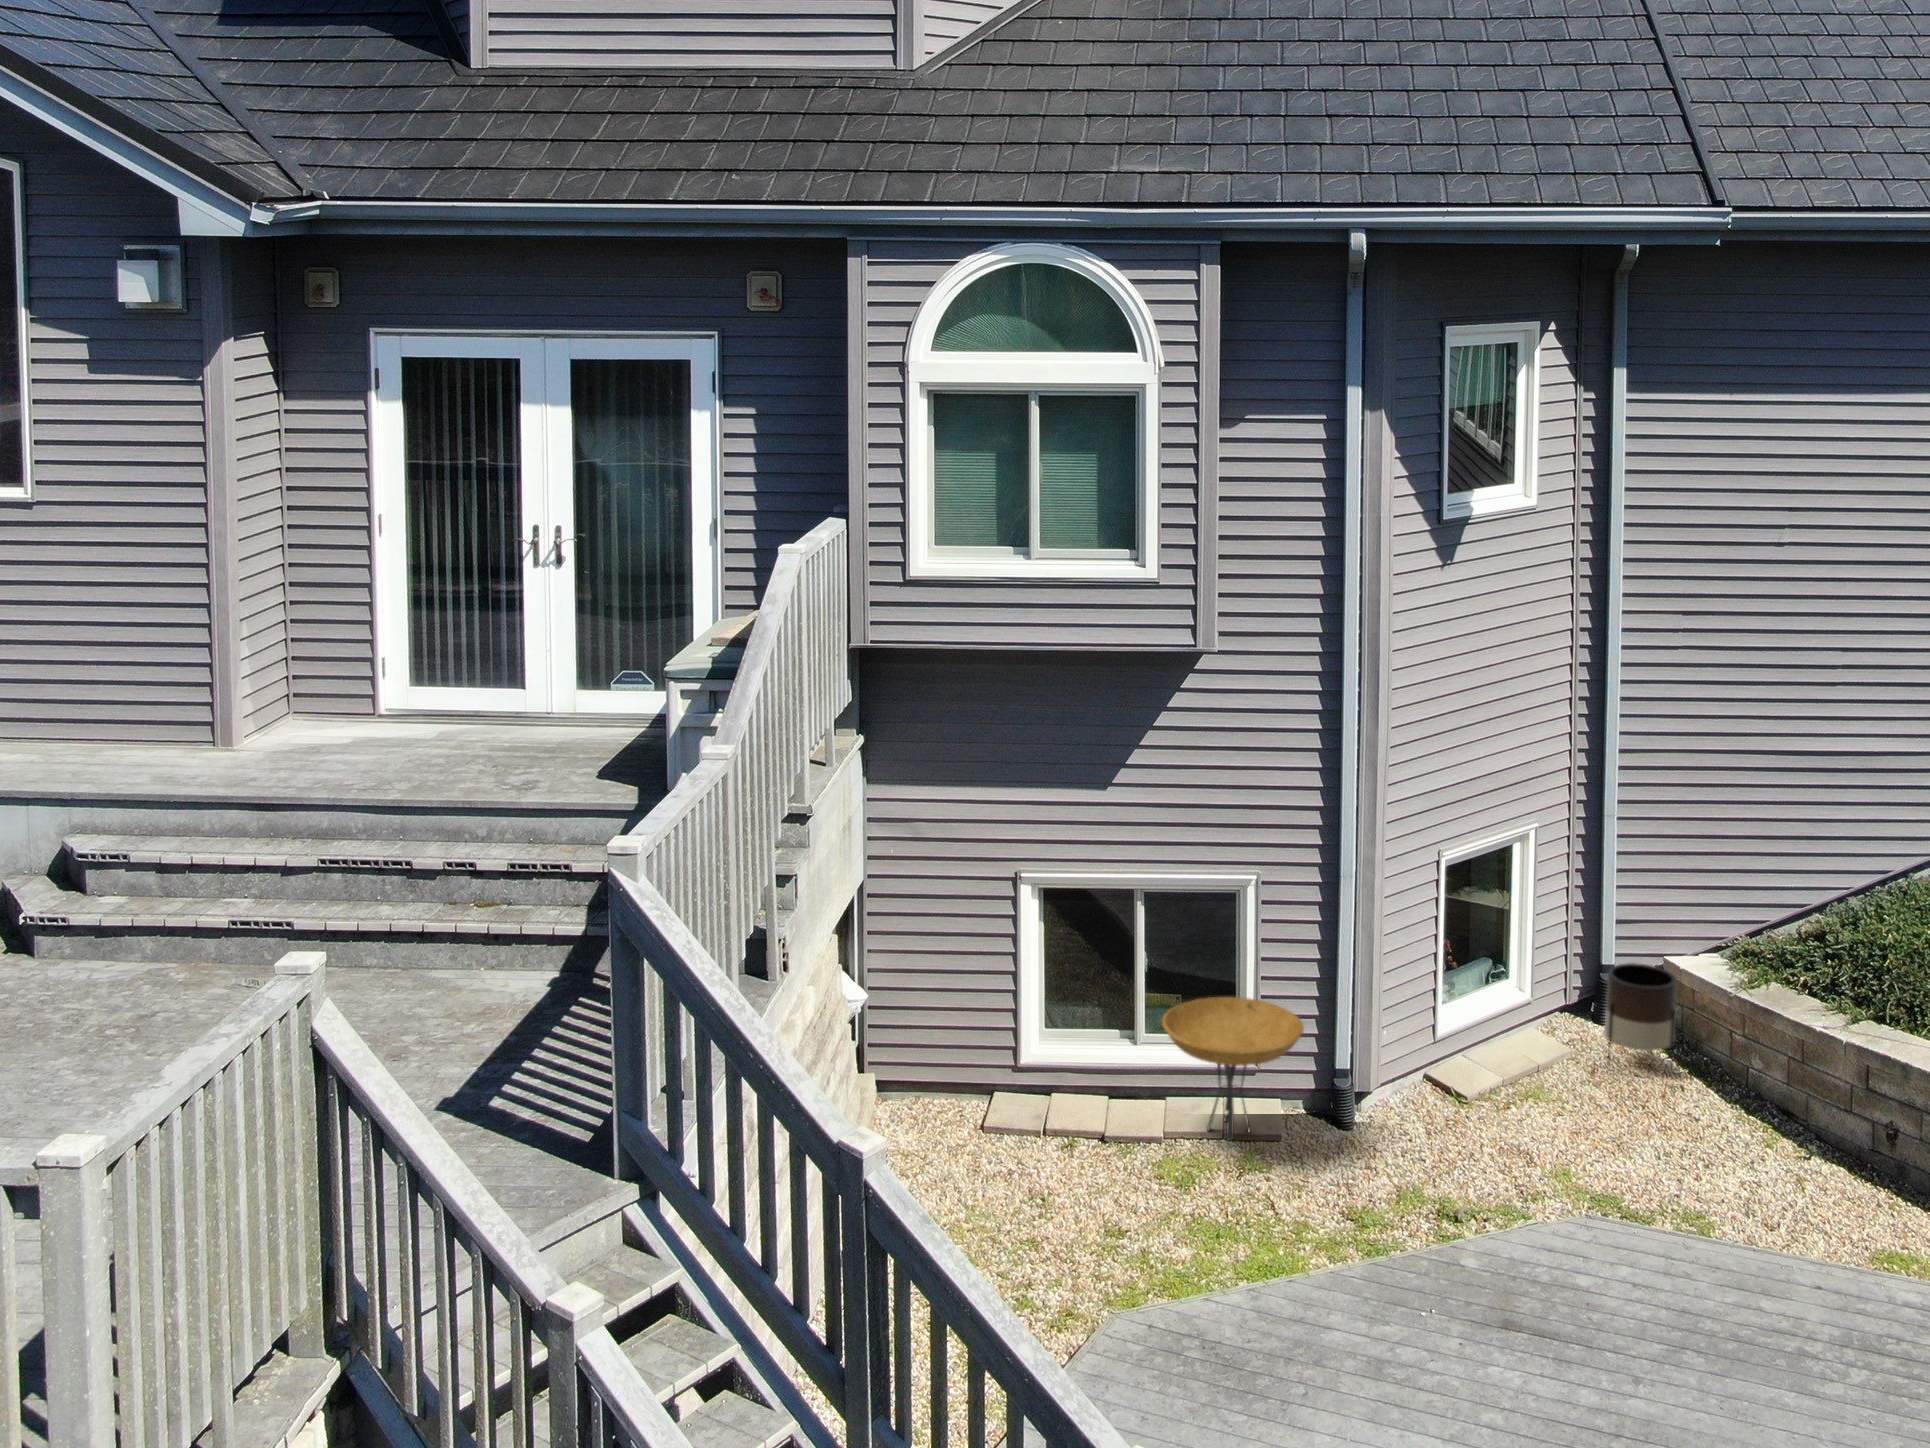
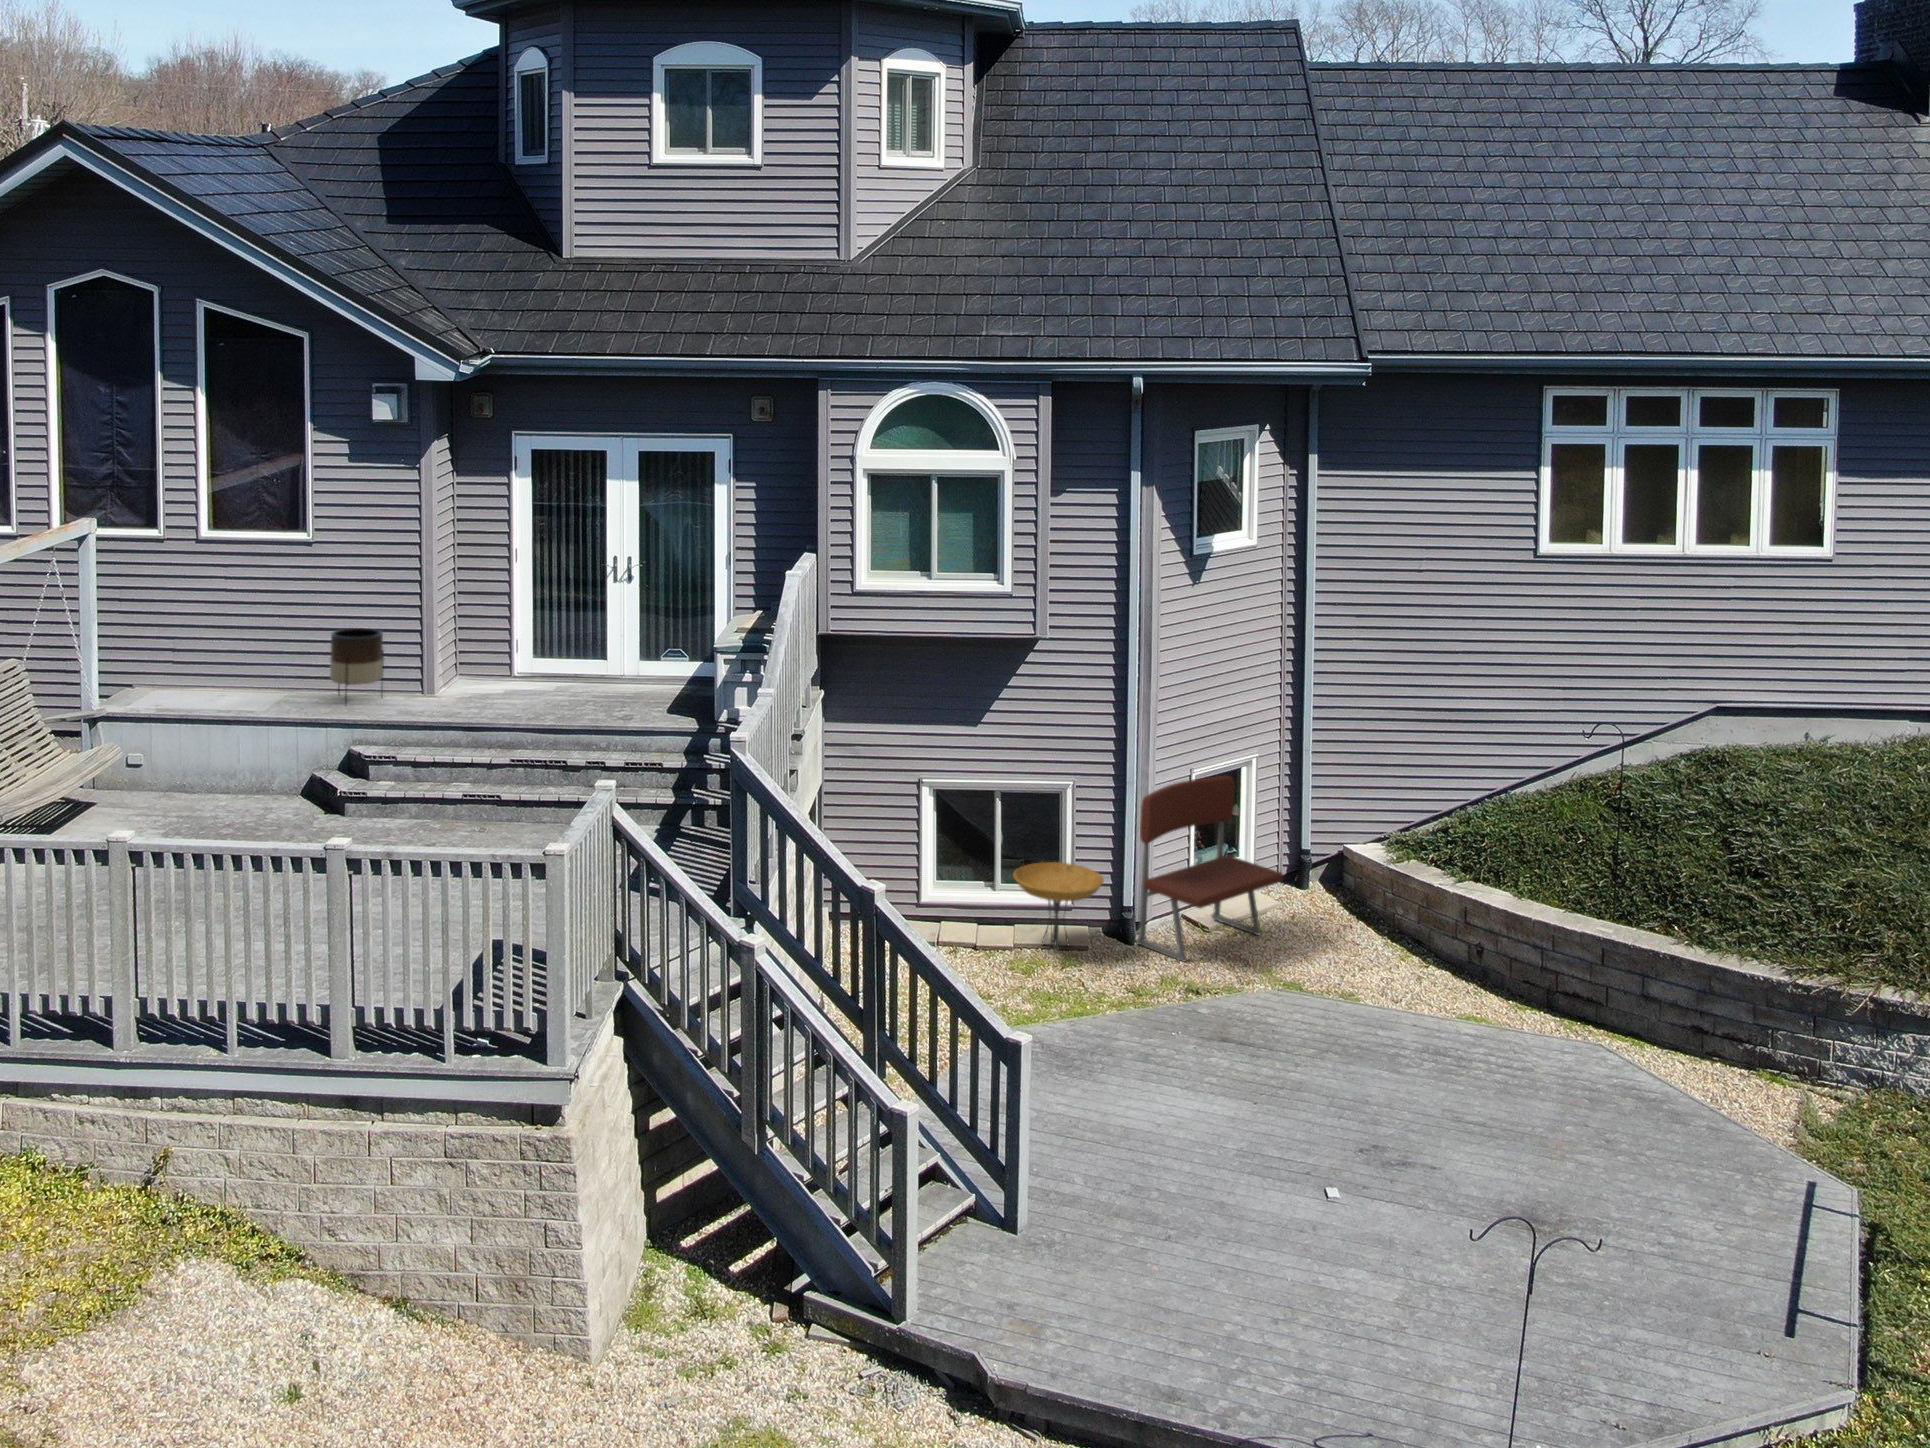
bench: none [1355,858,1581,1158] -> present [1136,776,1283,961]
planter: present [1604,963,1677,1073] -> present [330,628,384,687]

